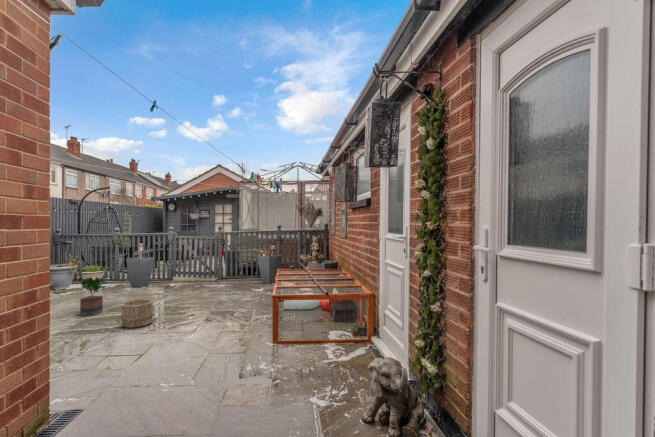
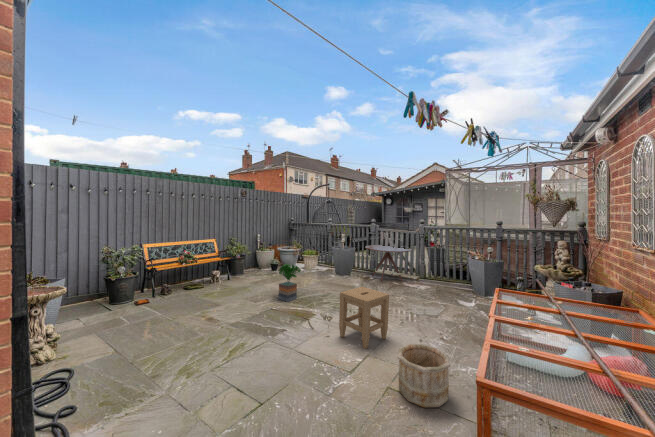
round table: none [164,252,212,287] -> present [365,245,412,282]
stool: none [169,282,209,324] -> present [339,287,389,349]
wooden bucket: present [121,299,153,328] -> present [397,344,450,408]

